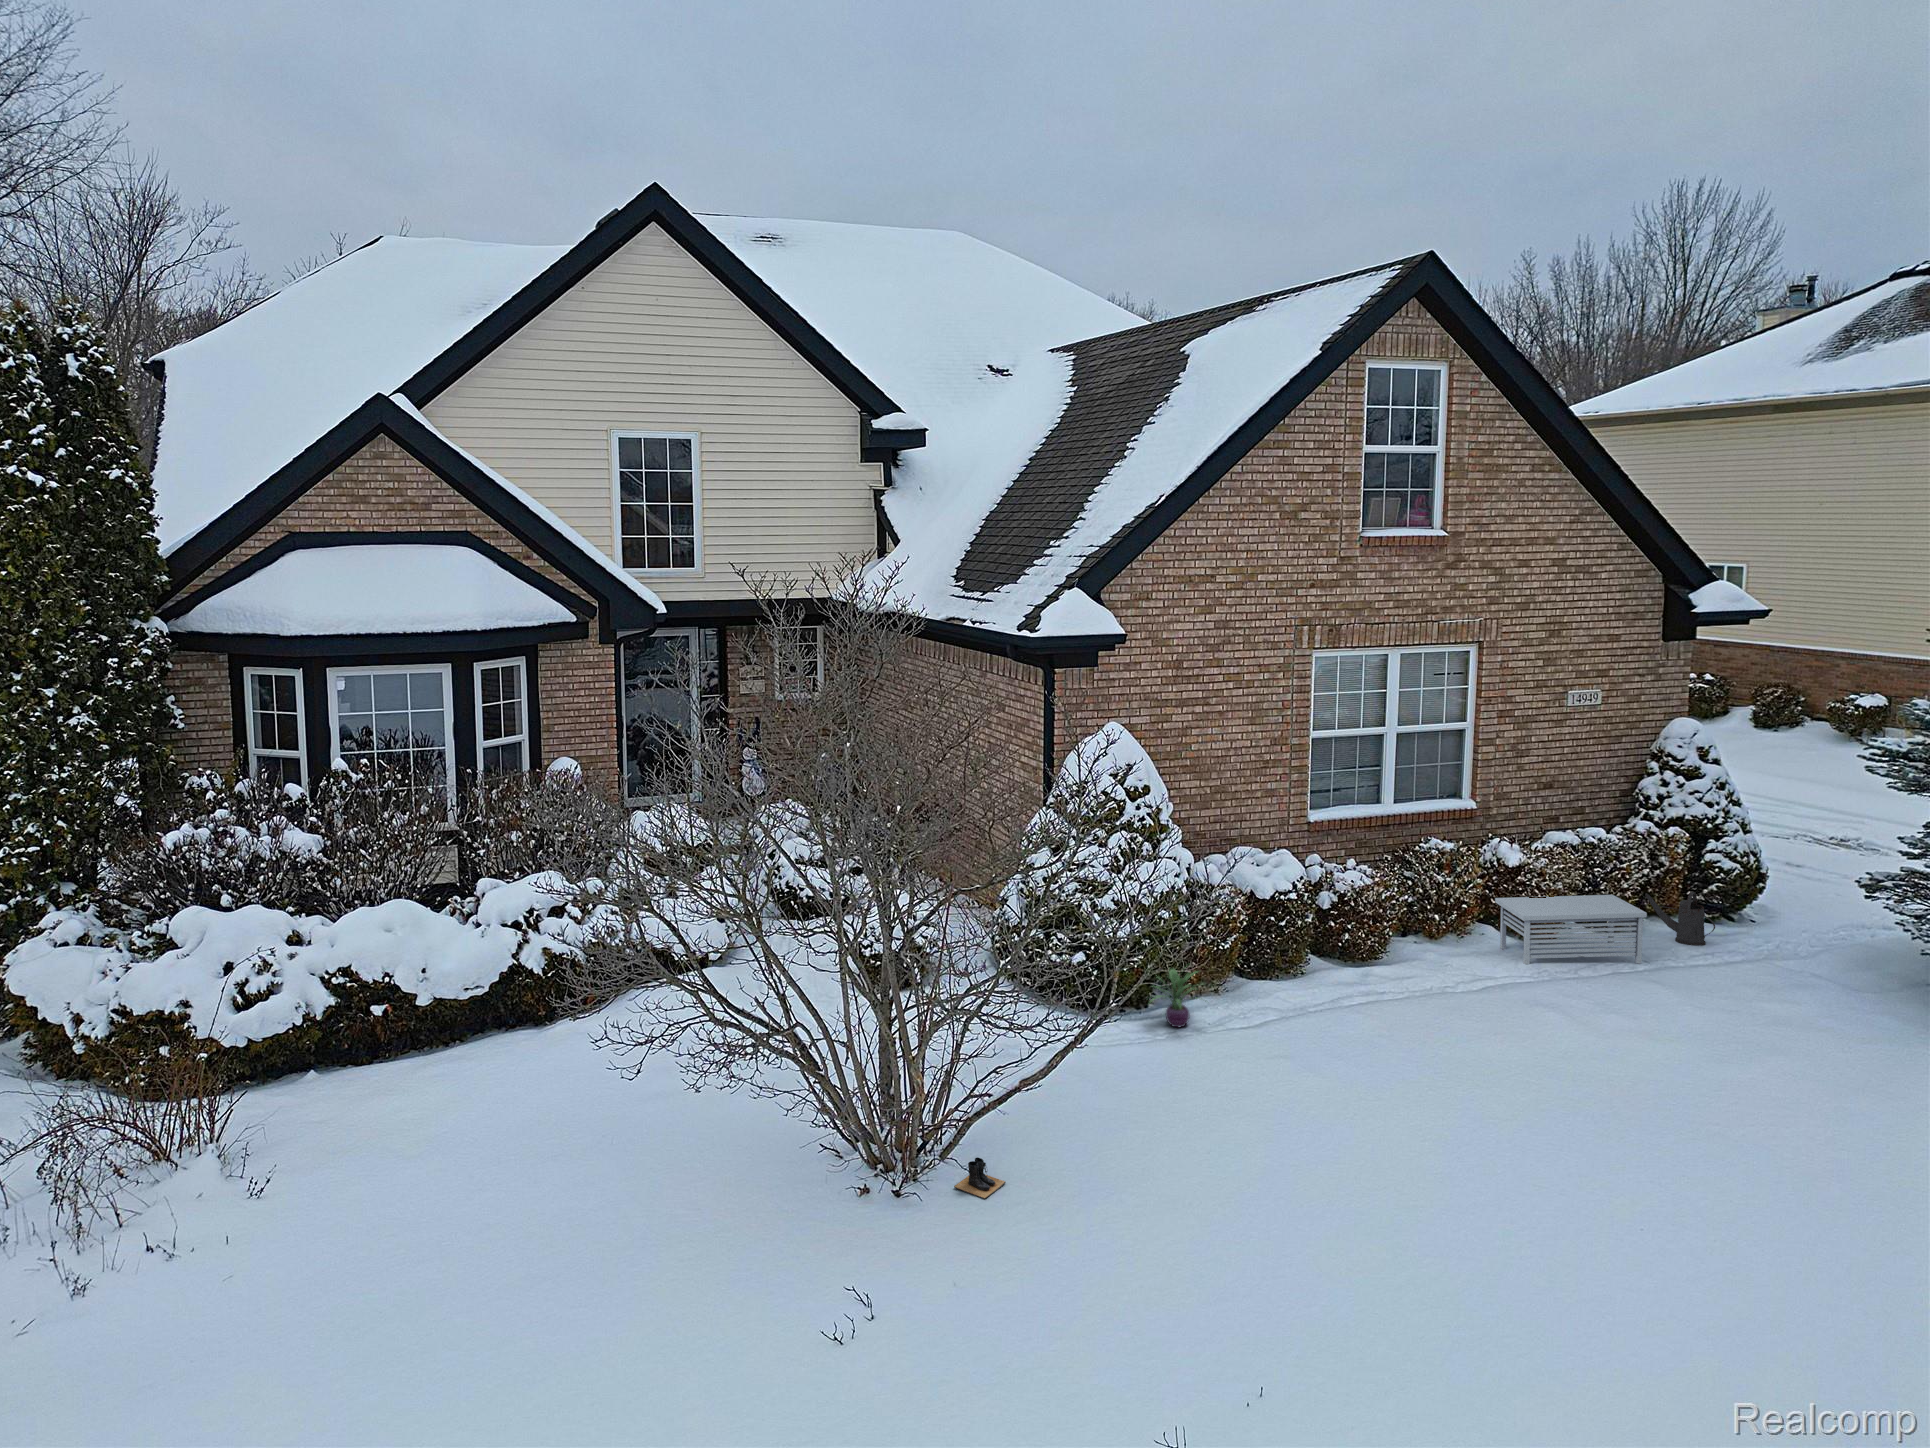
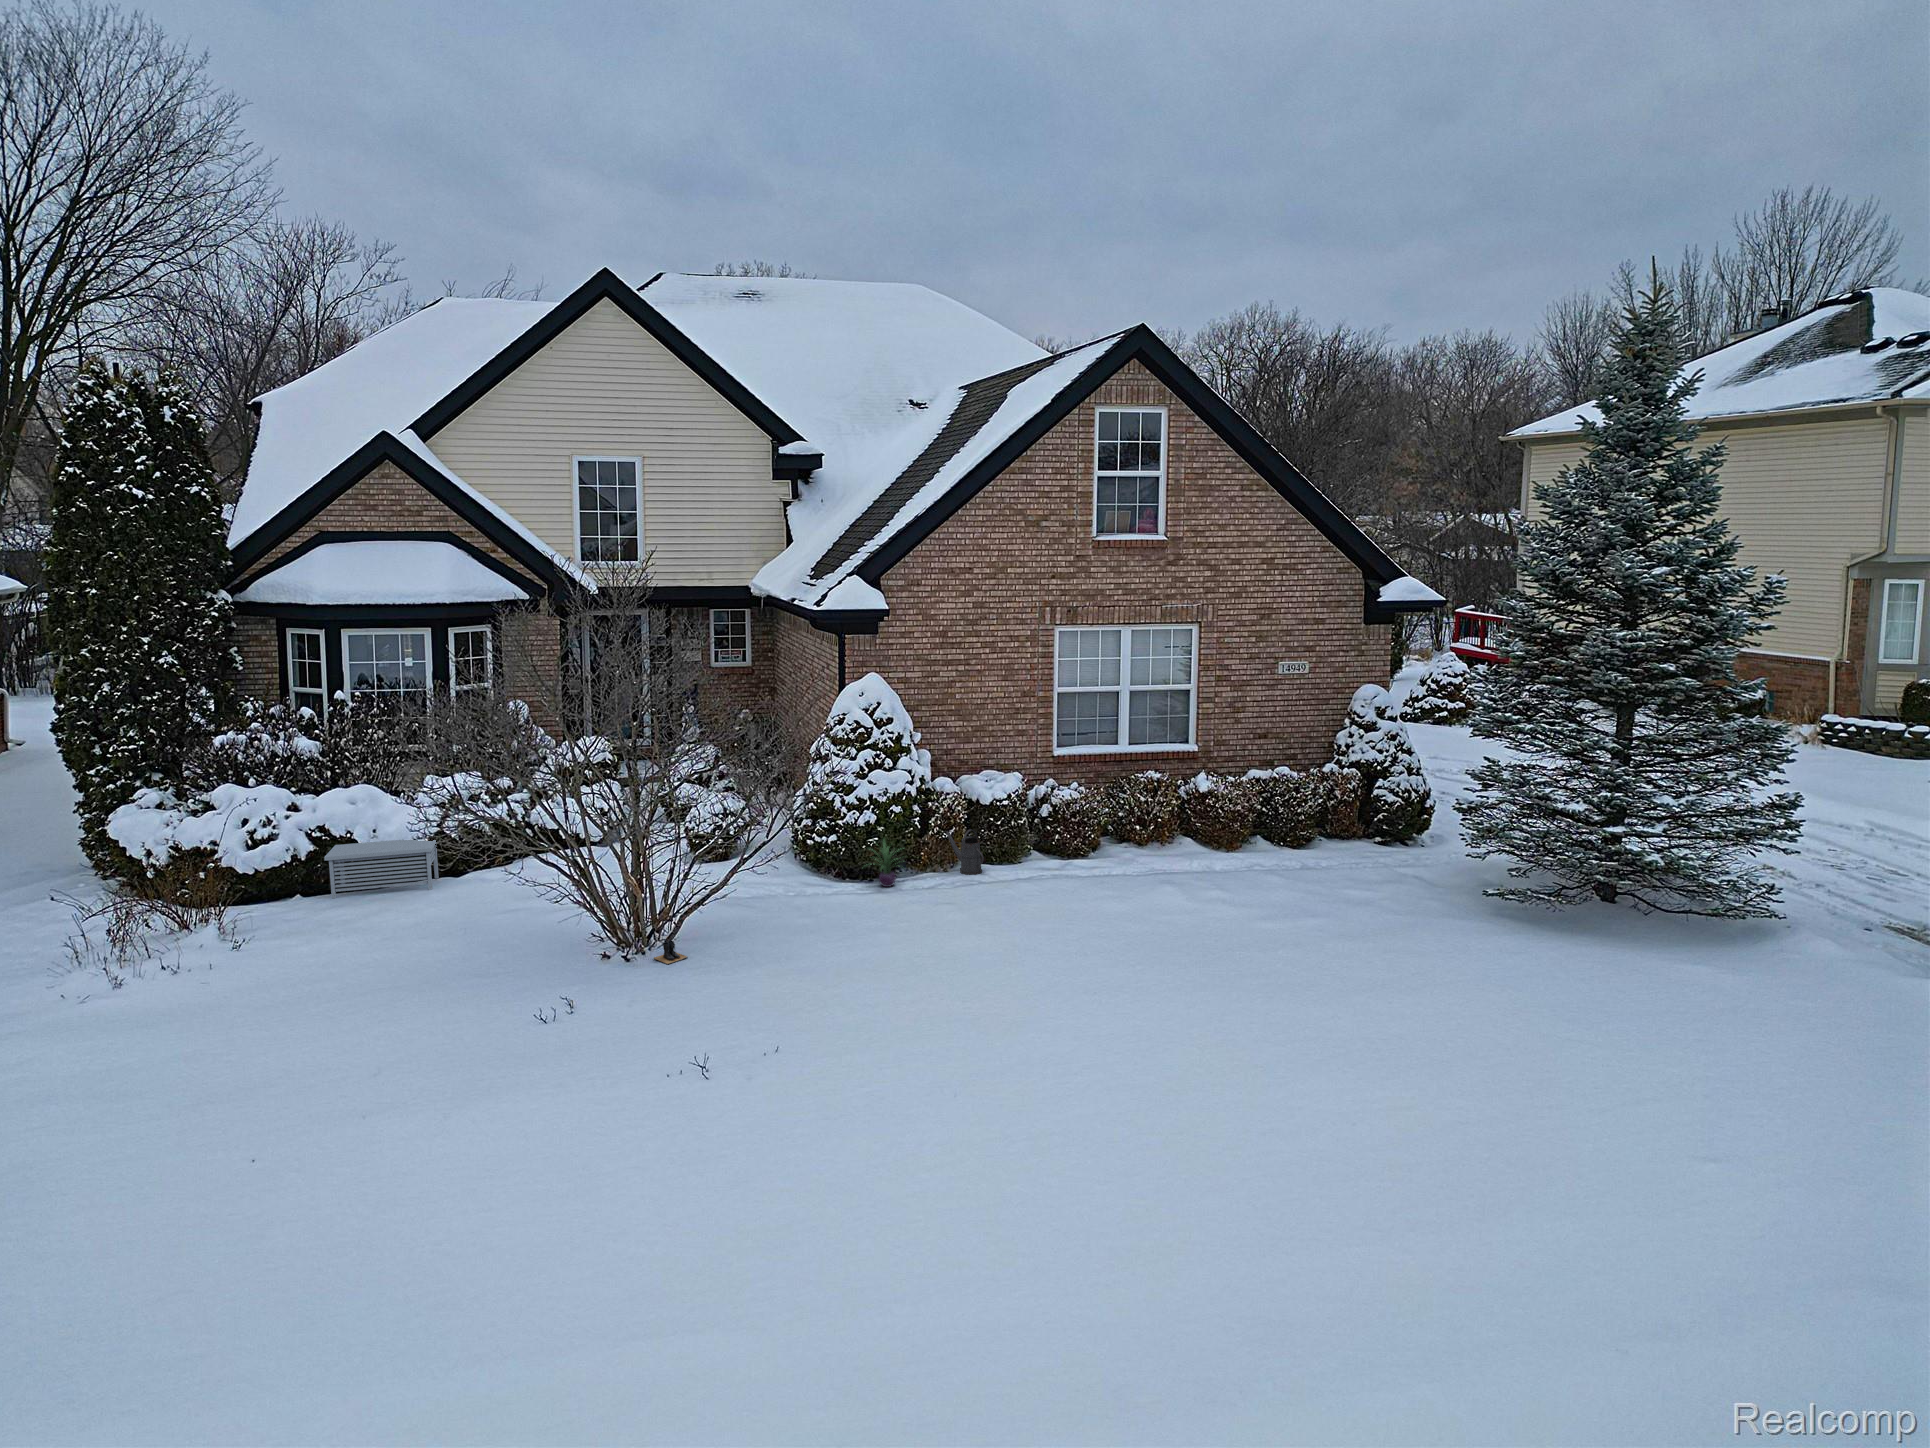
watering can: present [1645,892,1715,946] -> present [946,829,984,875]
storage bench: present [1495,895,1647,964] -> present [324,840,439,899]

